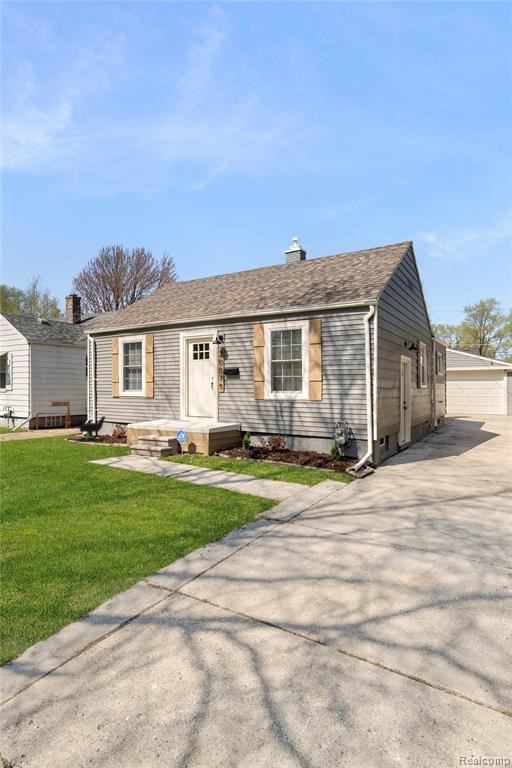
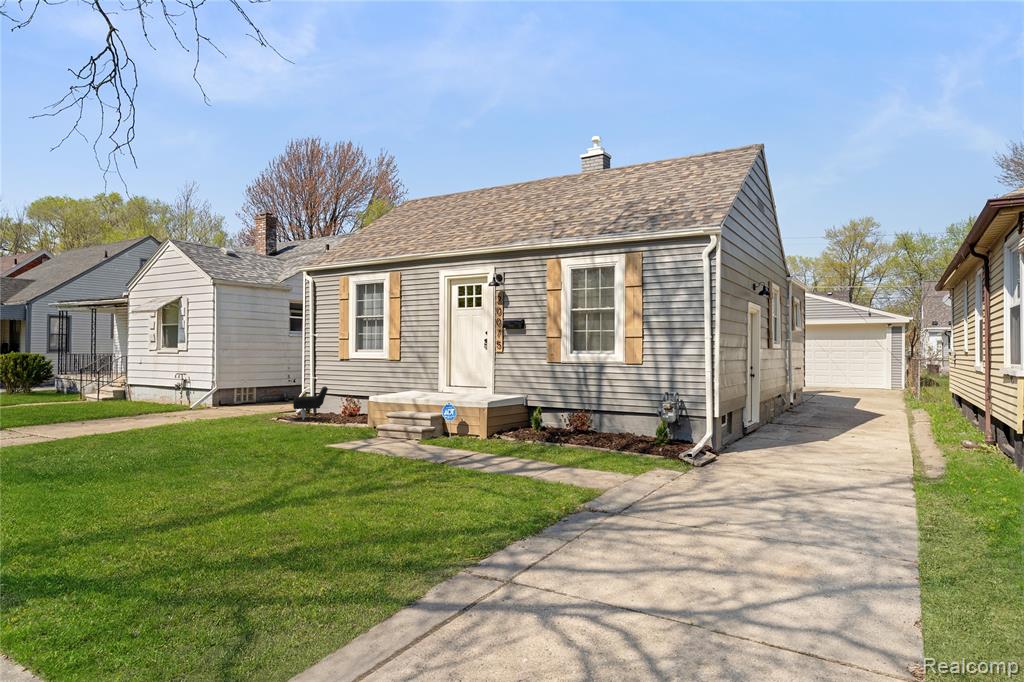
bench: present [36,401,71,429] -> none [219,366,267,405]

